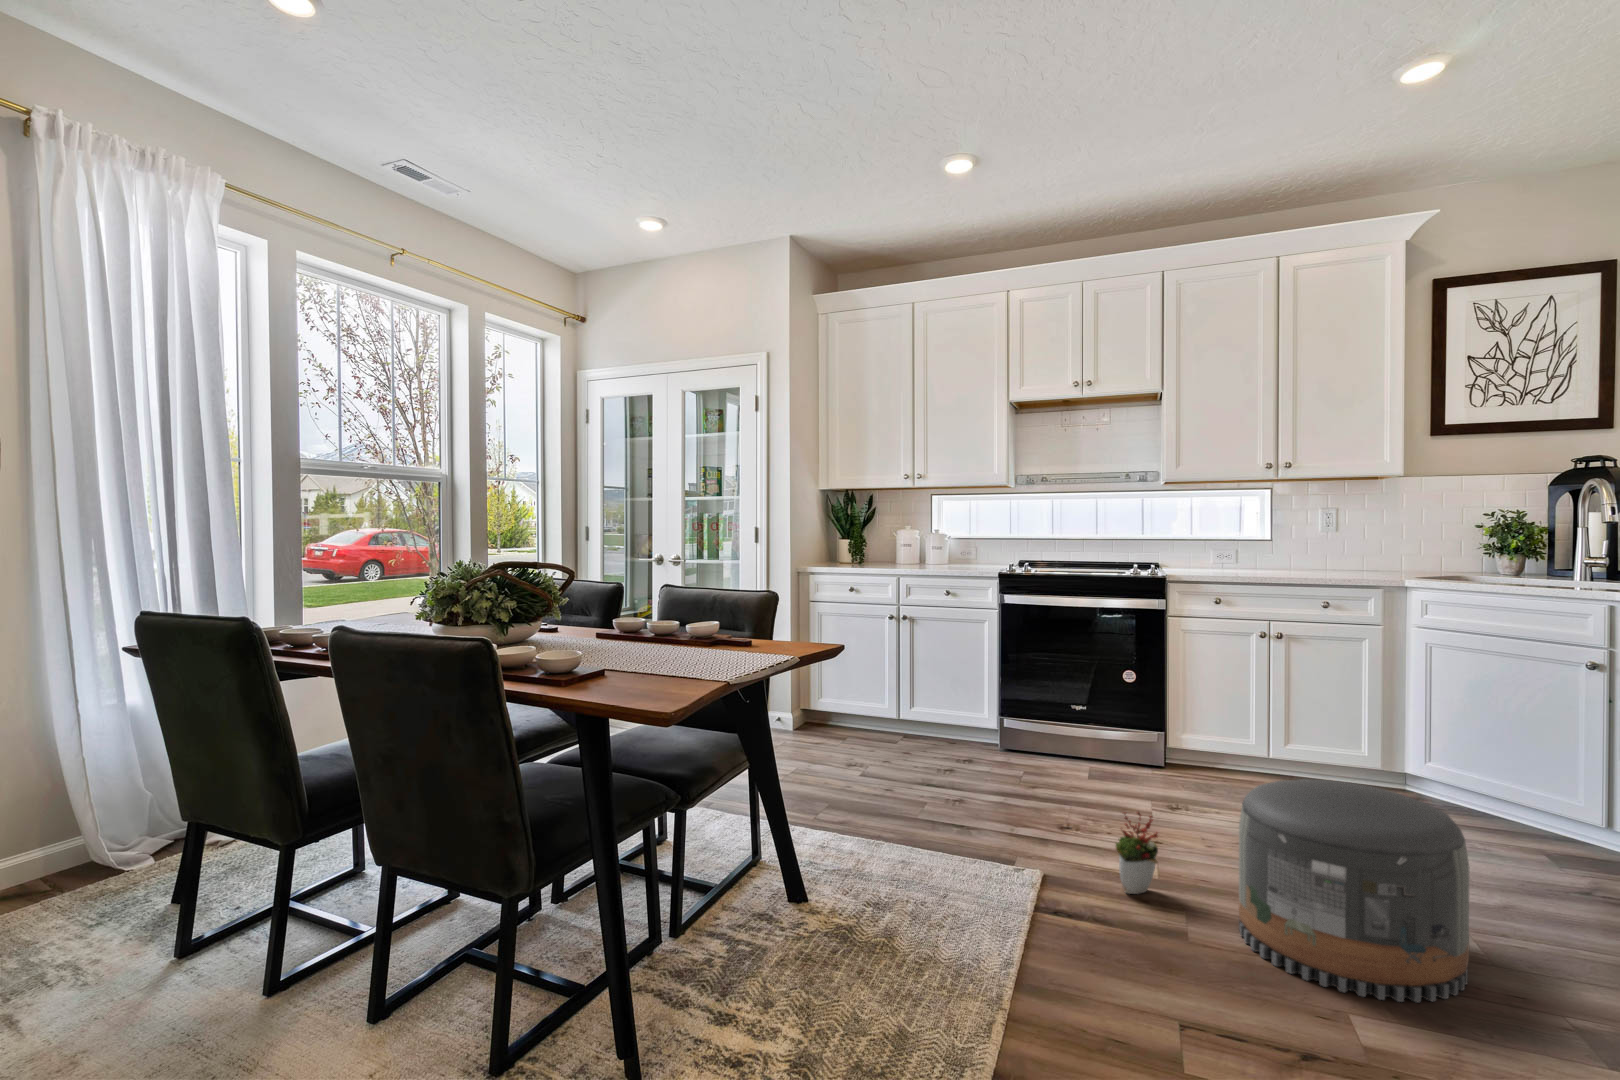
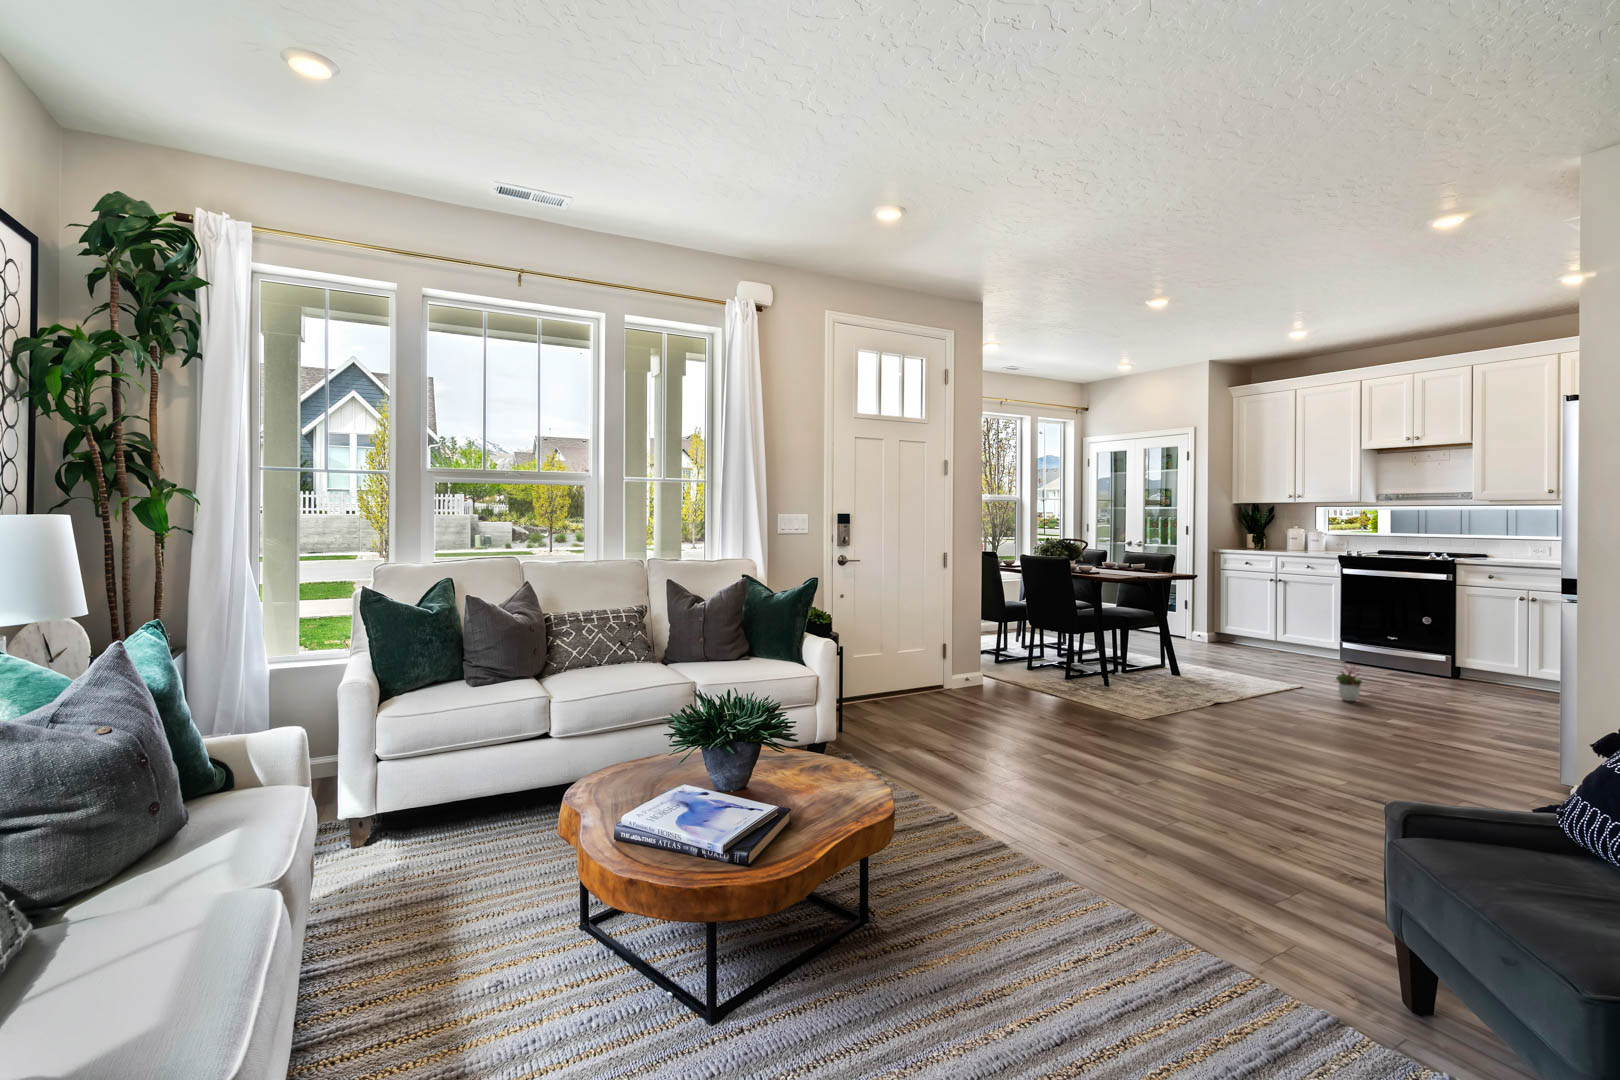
pouf: present [1239,779,1470,1002] -> none [1383,650,1494,733]

